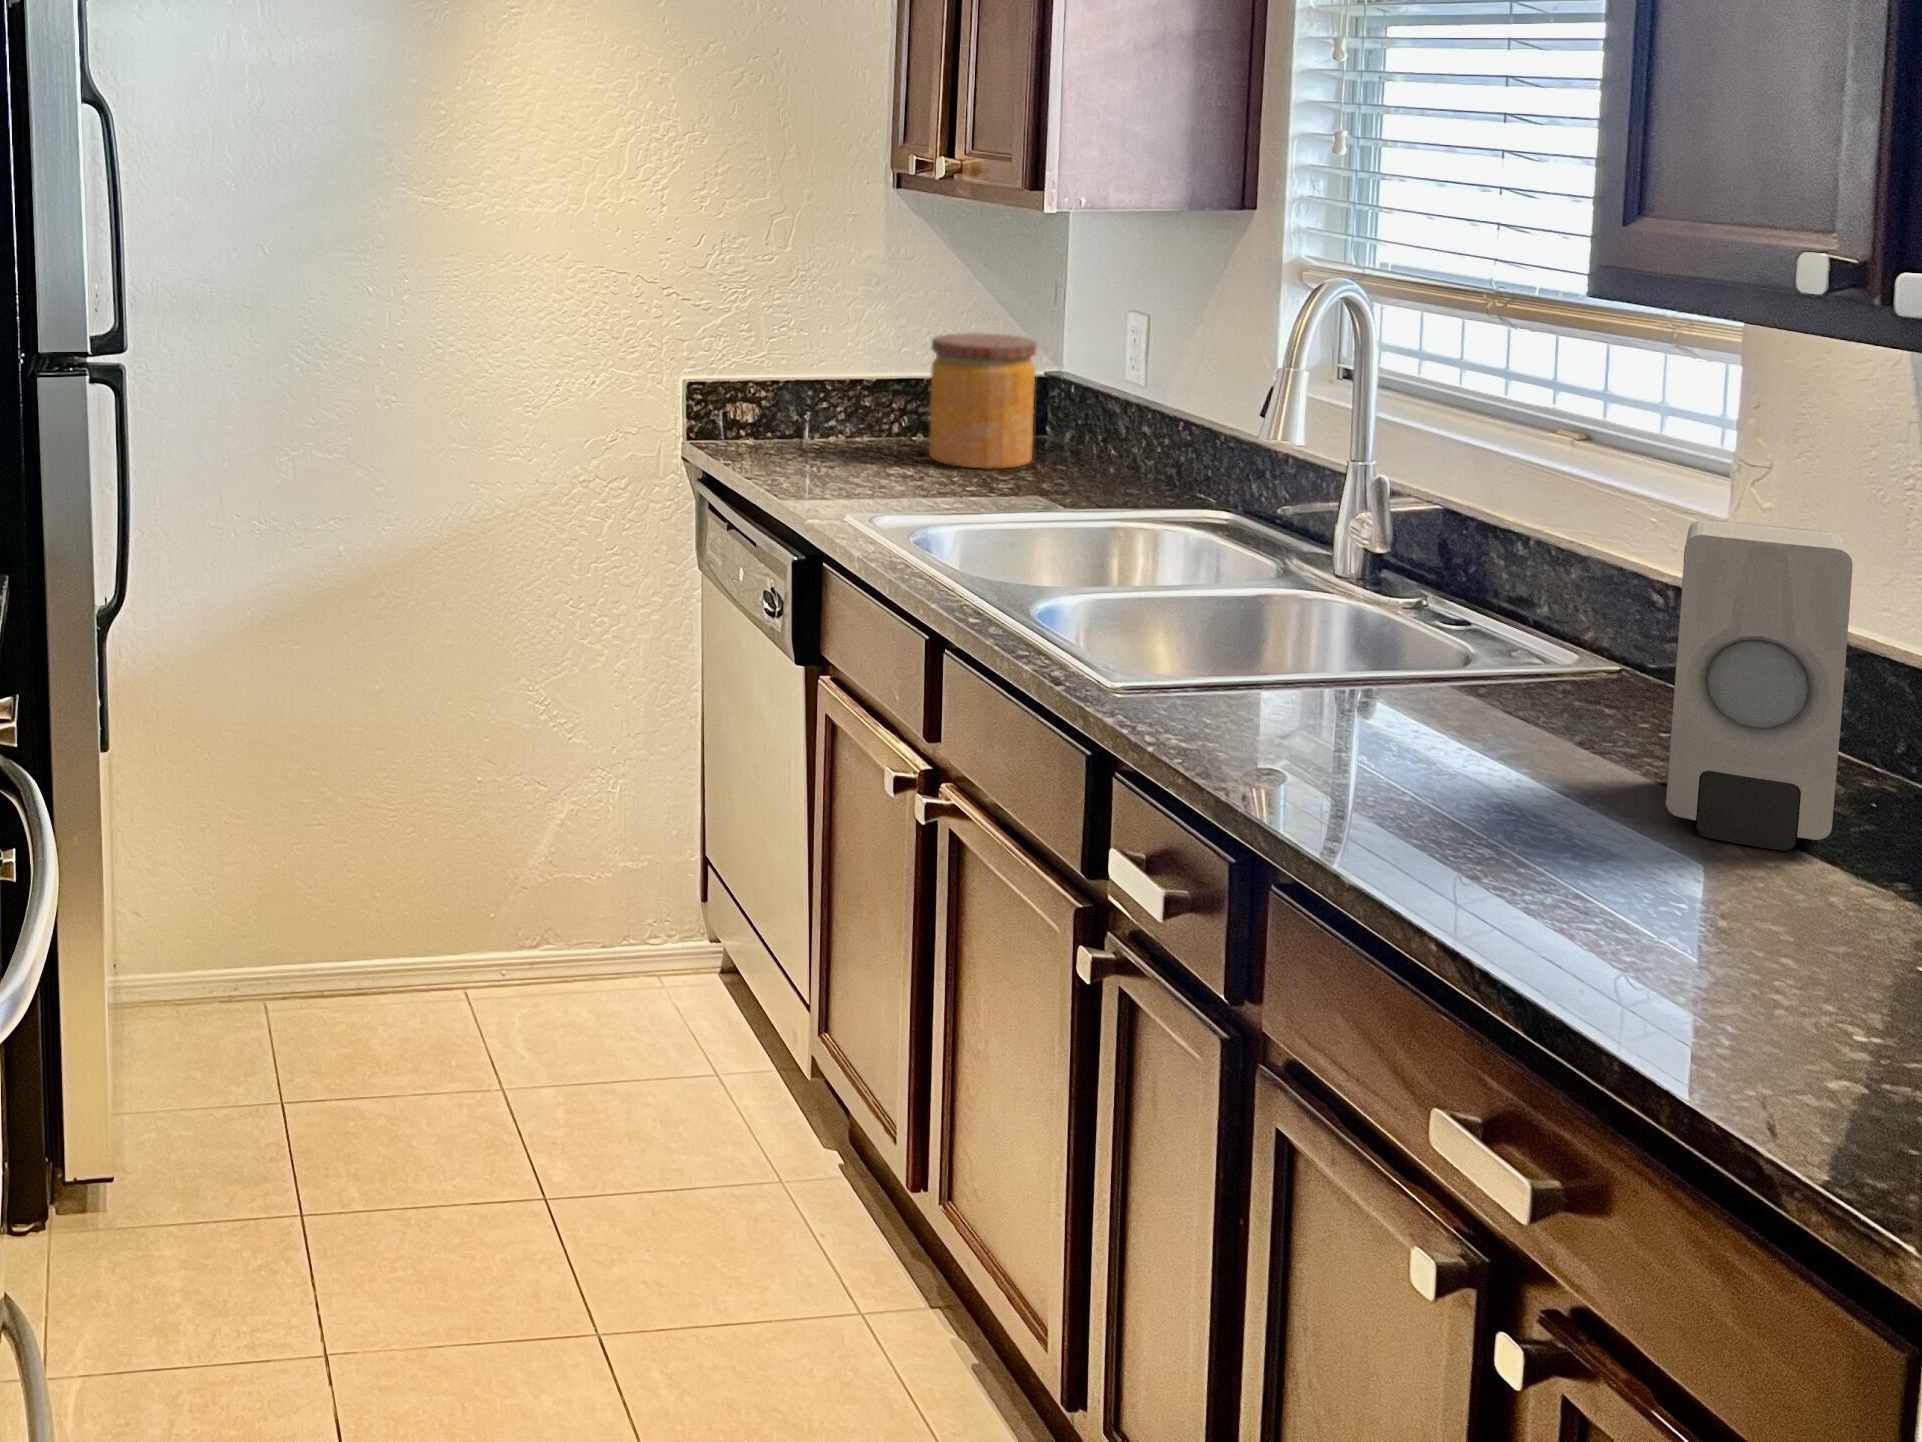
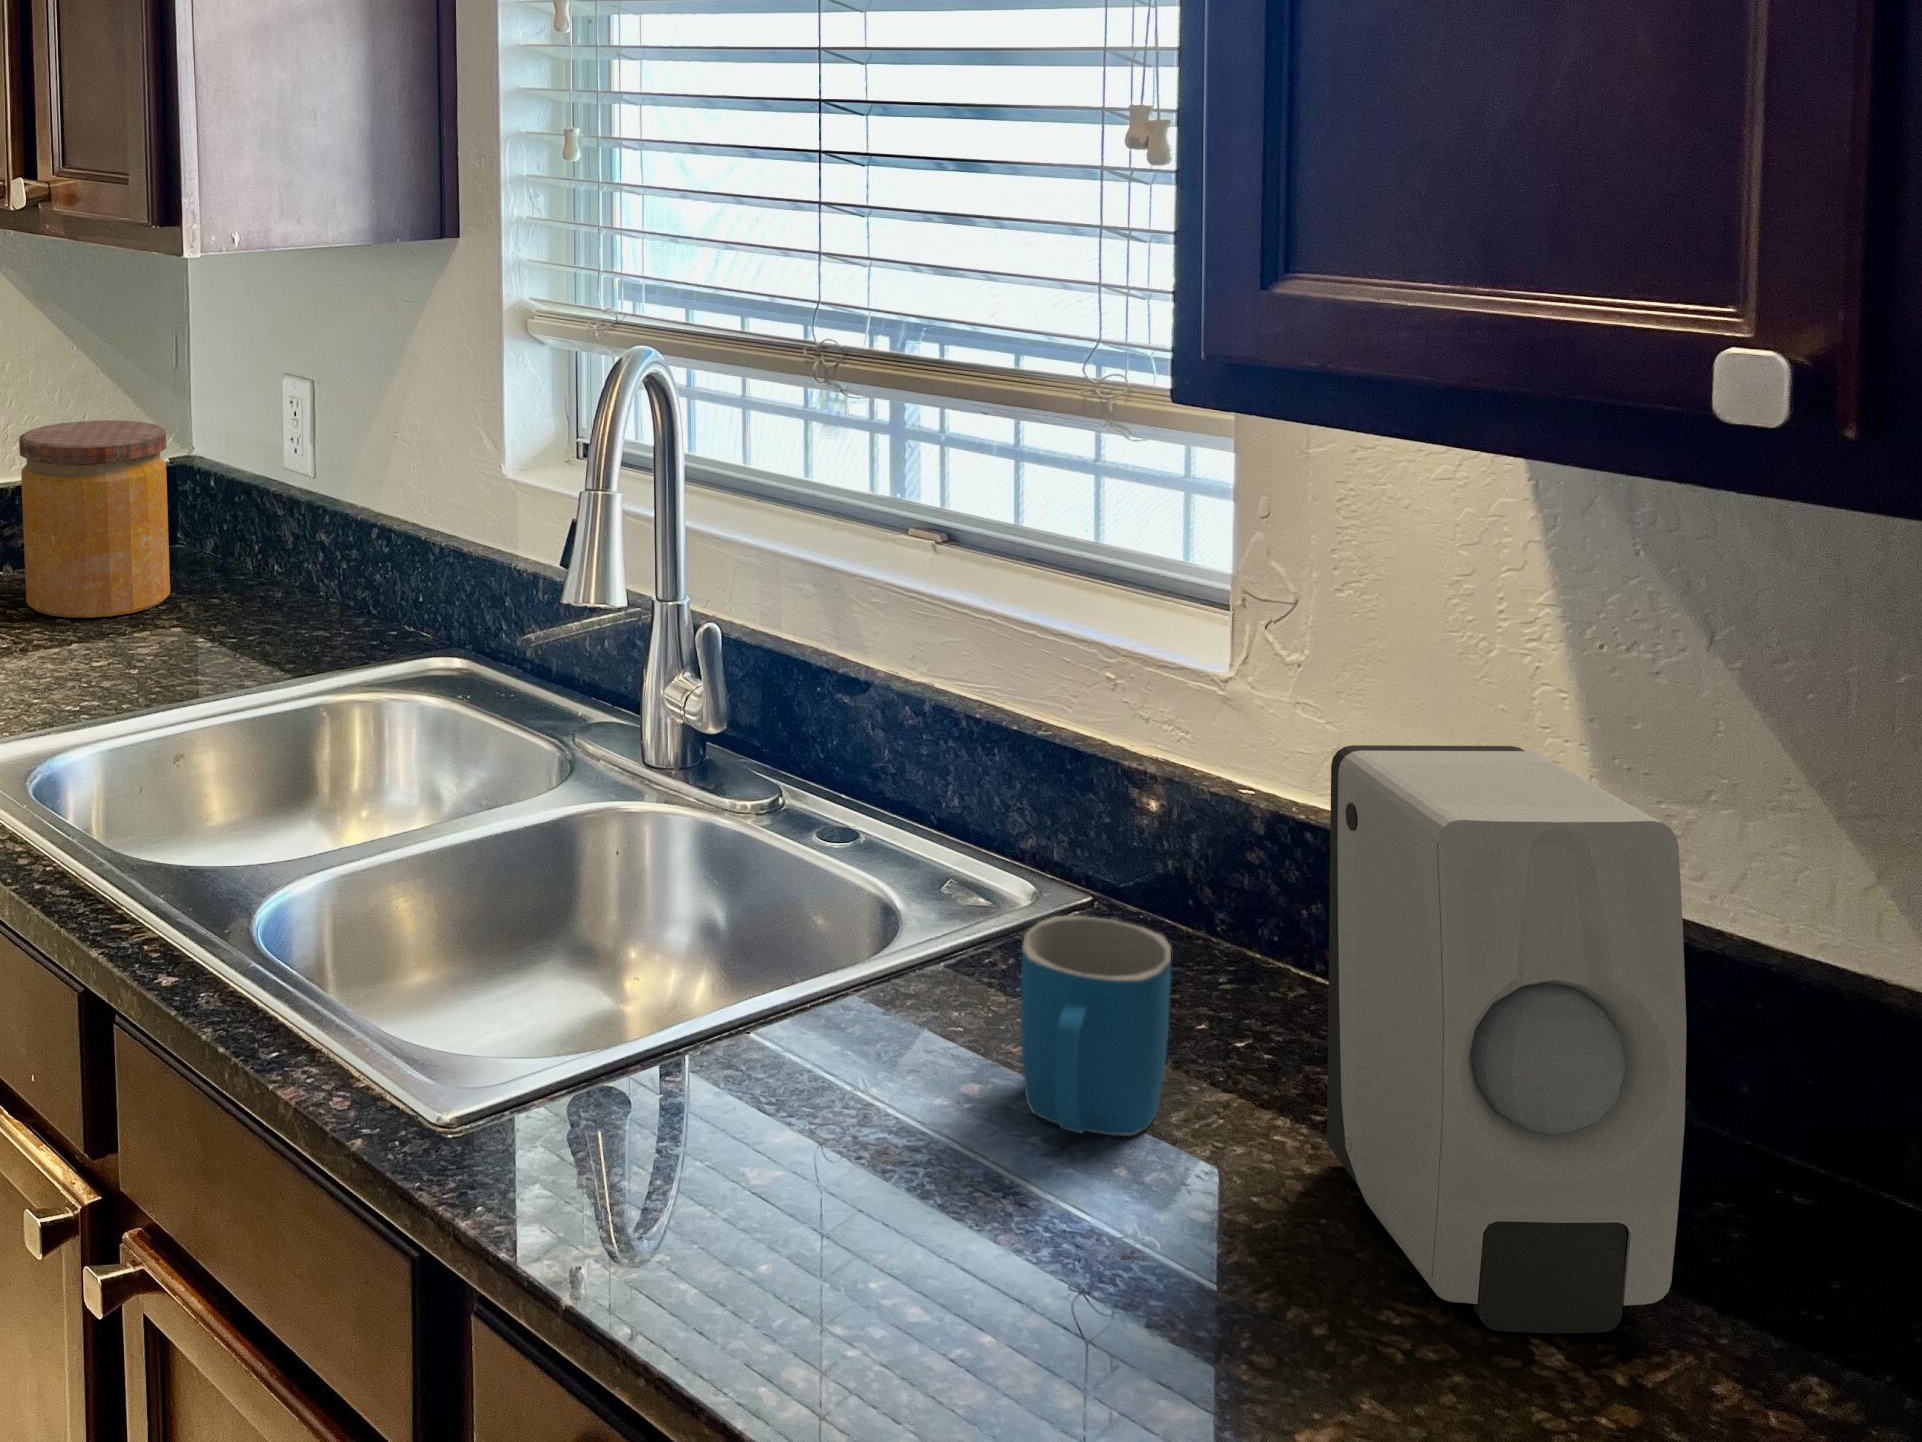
mug: none [1484,627,1592,751] -> present [1021,916,1171,1136]

